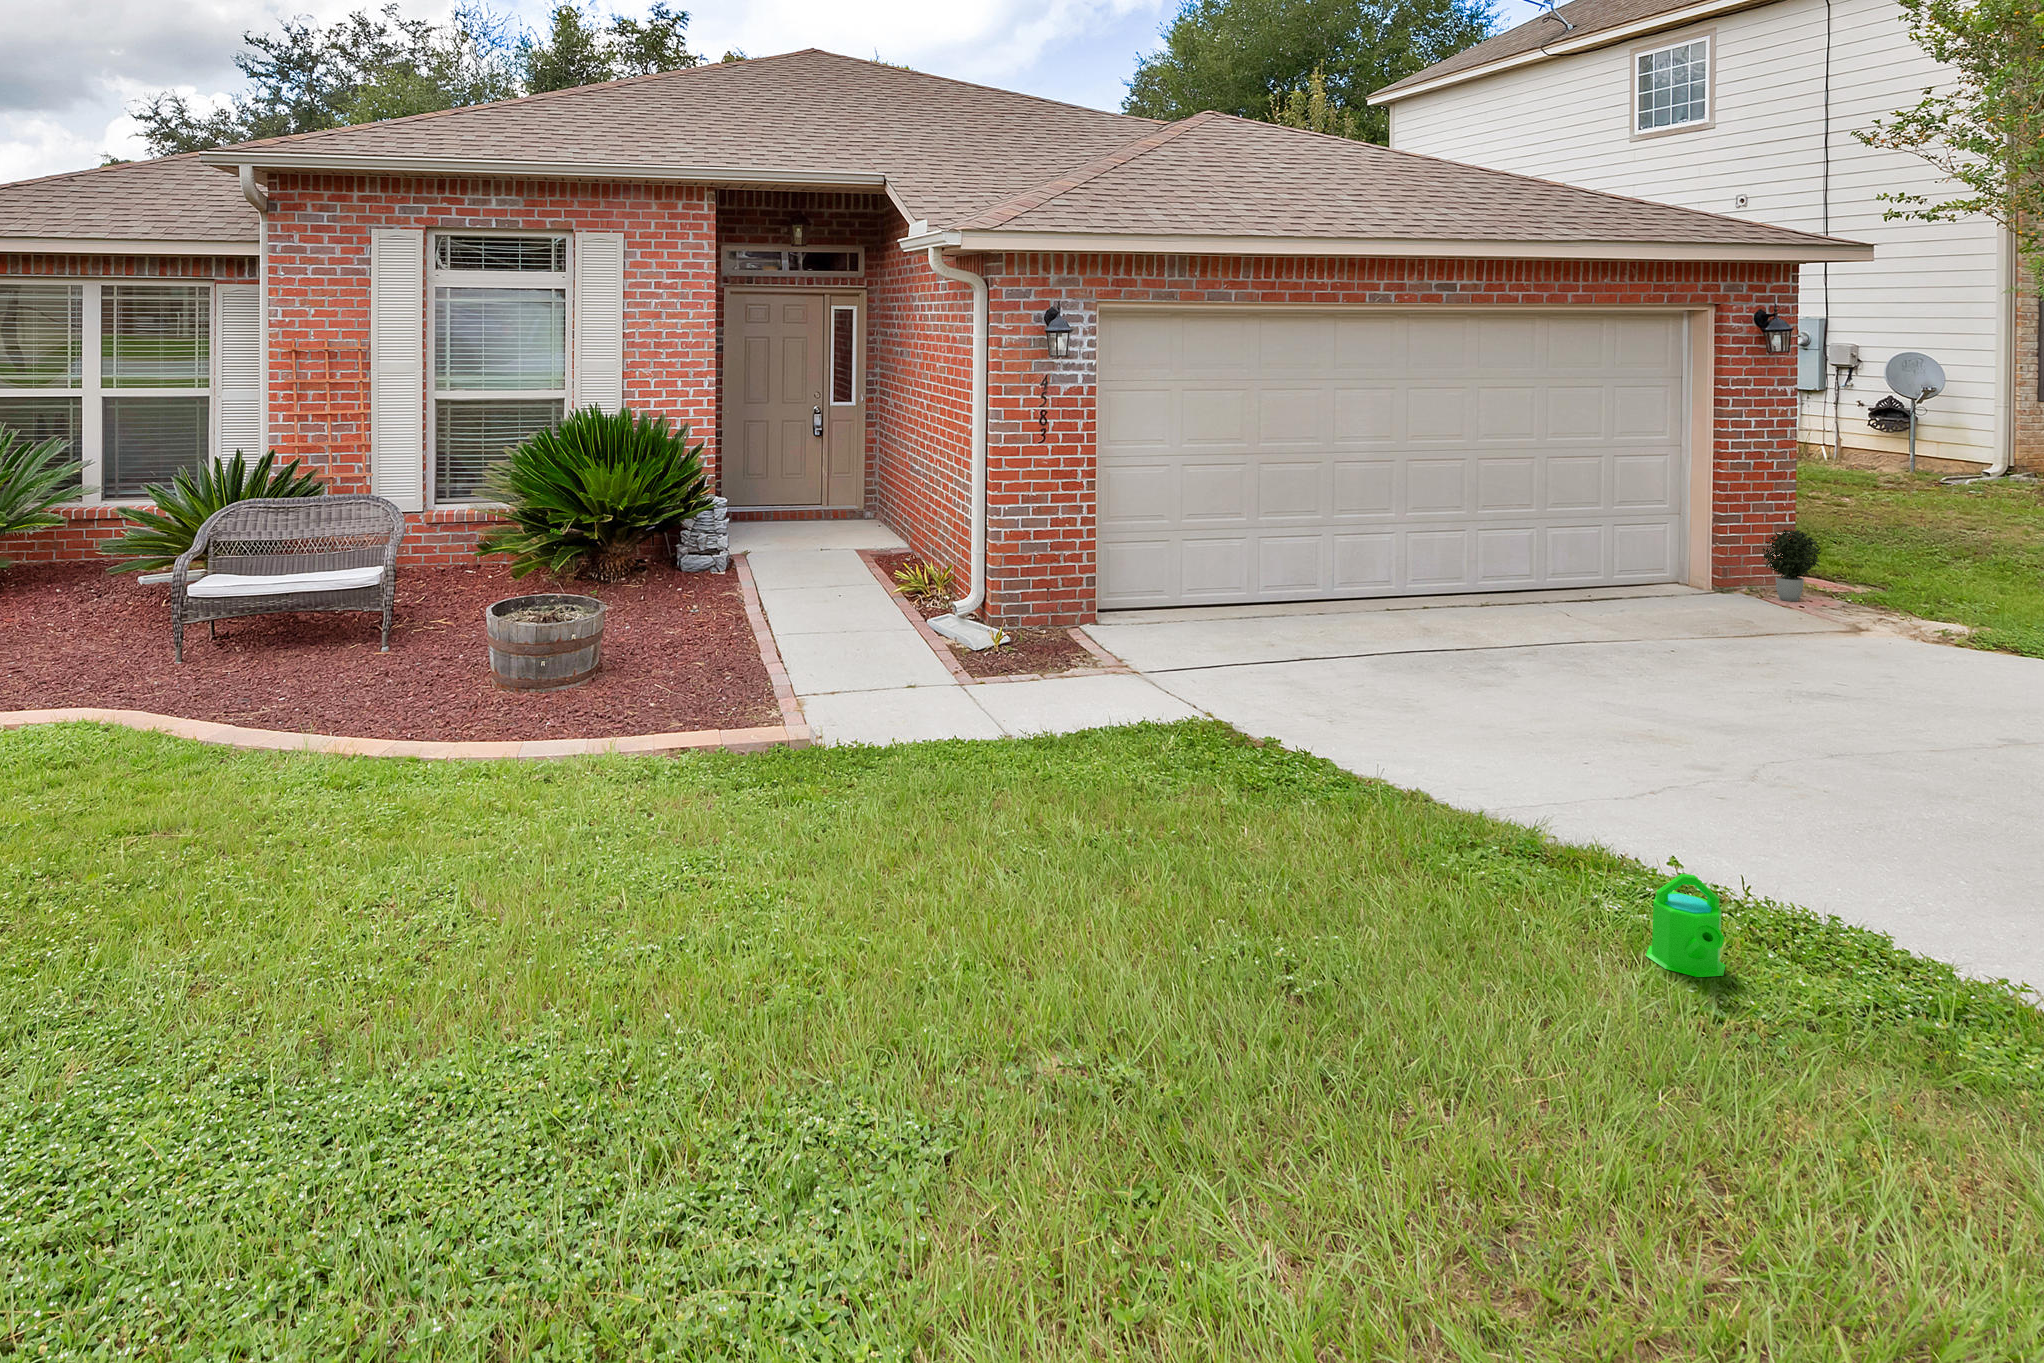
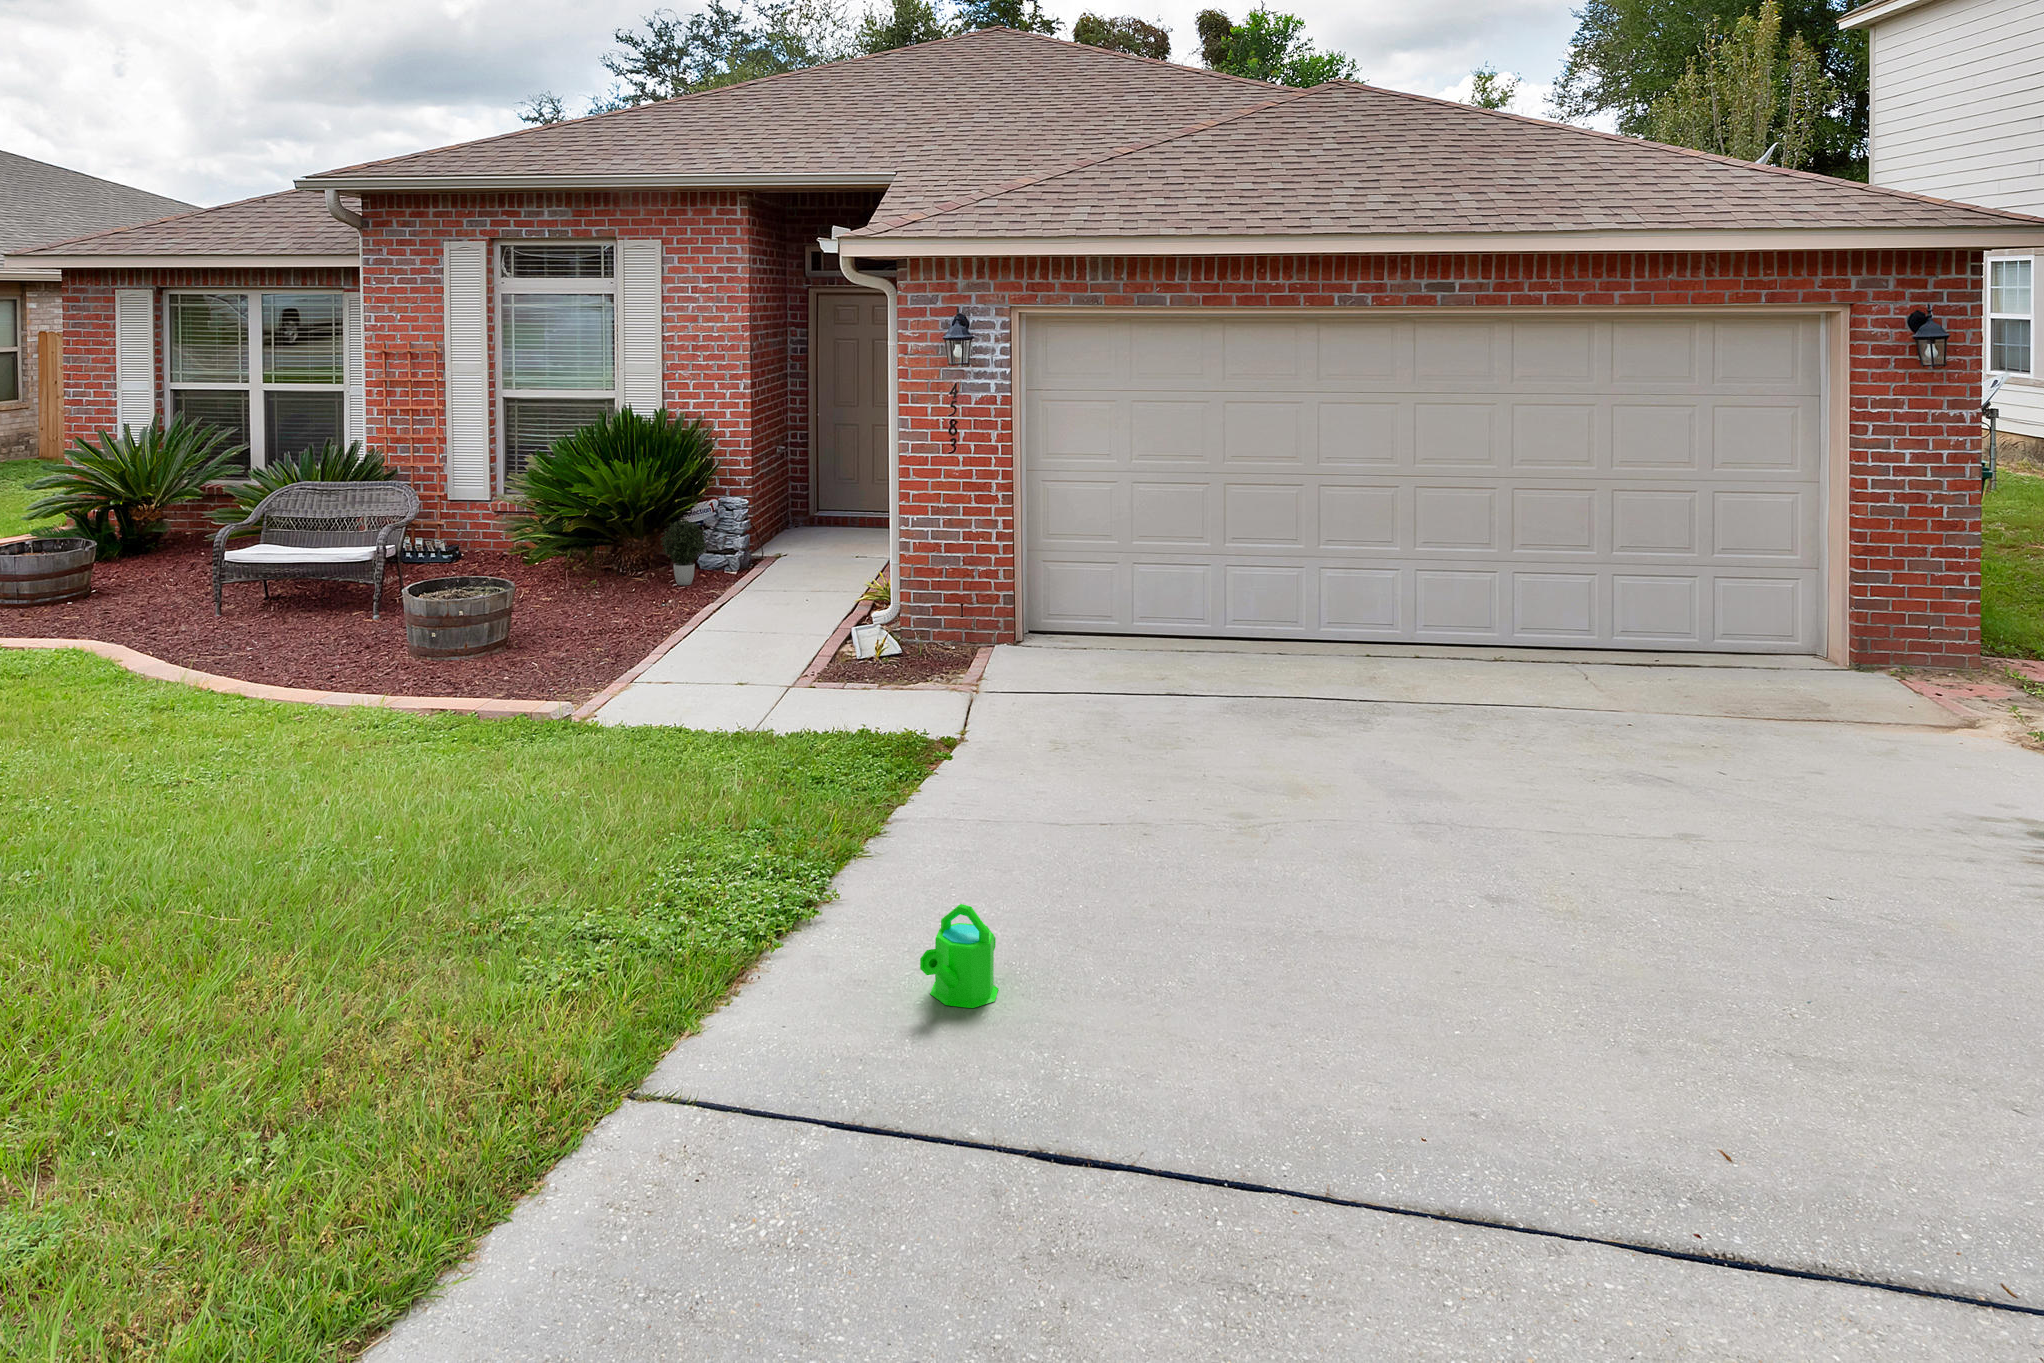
potted plant: present [1762,529,1821,601] -> present [660,519,706,585]

